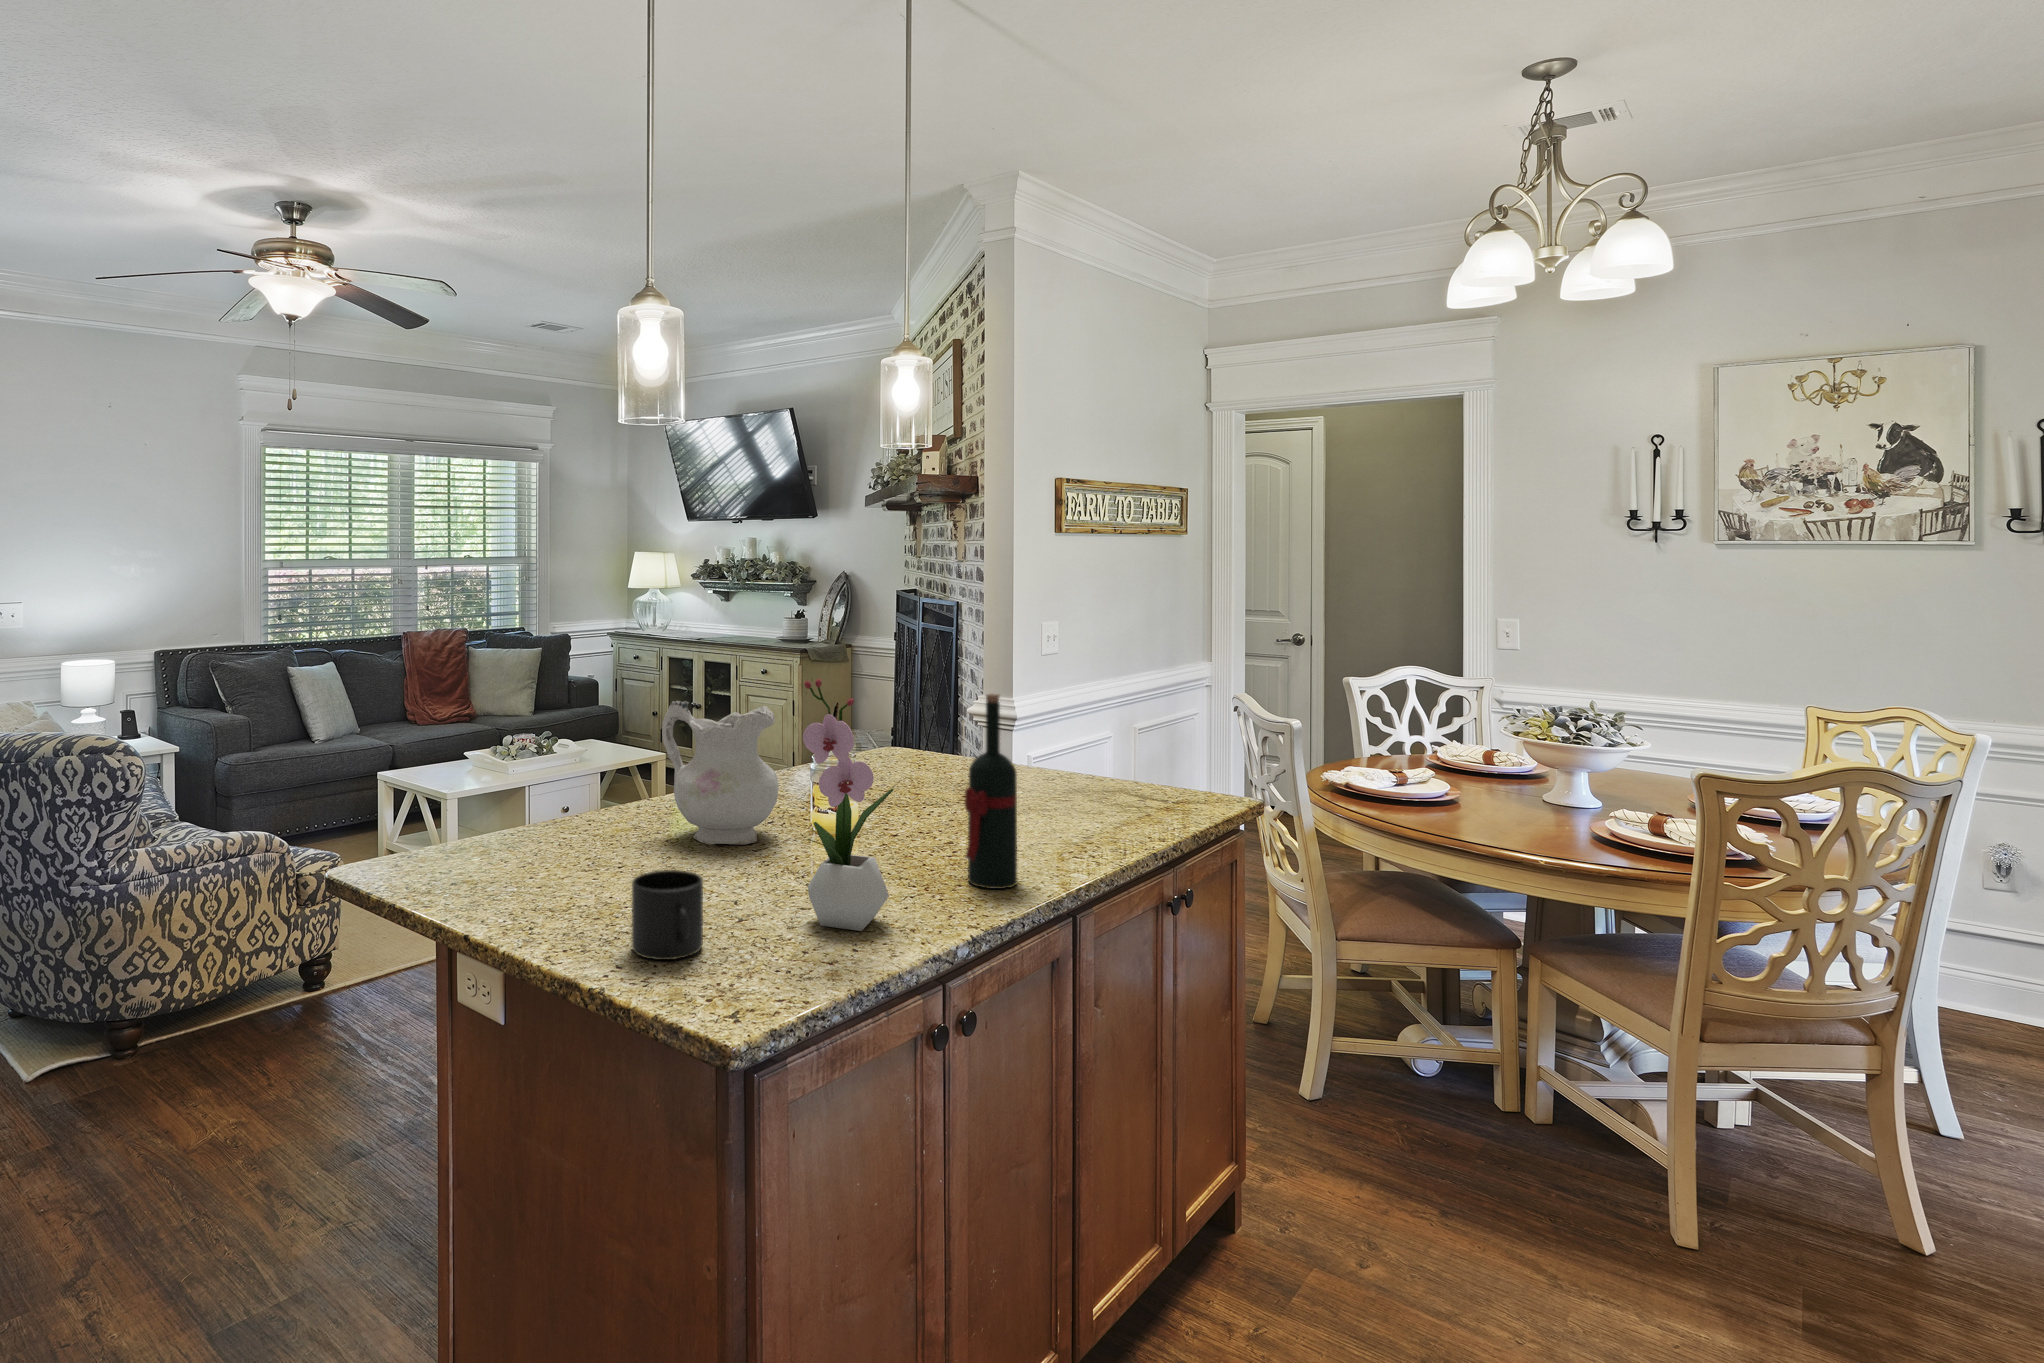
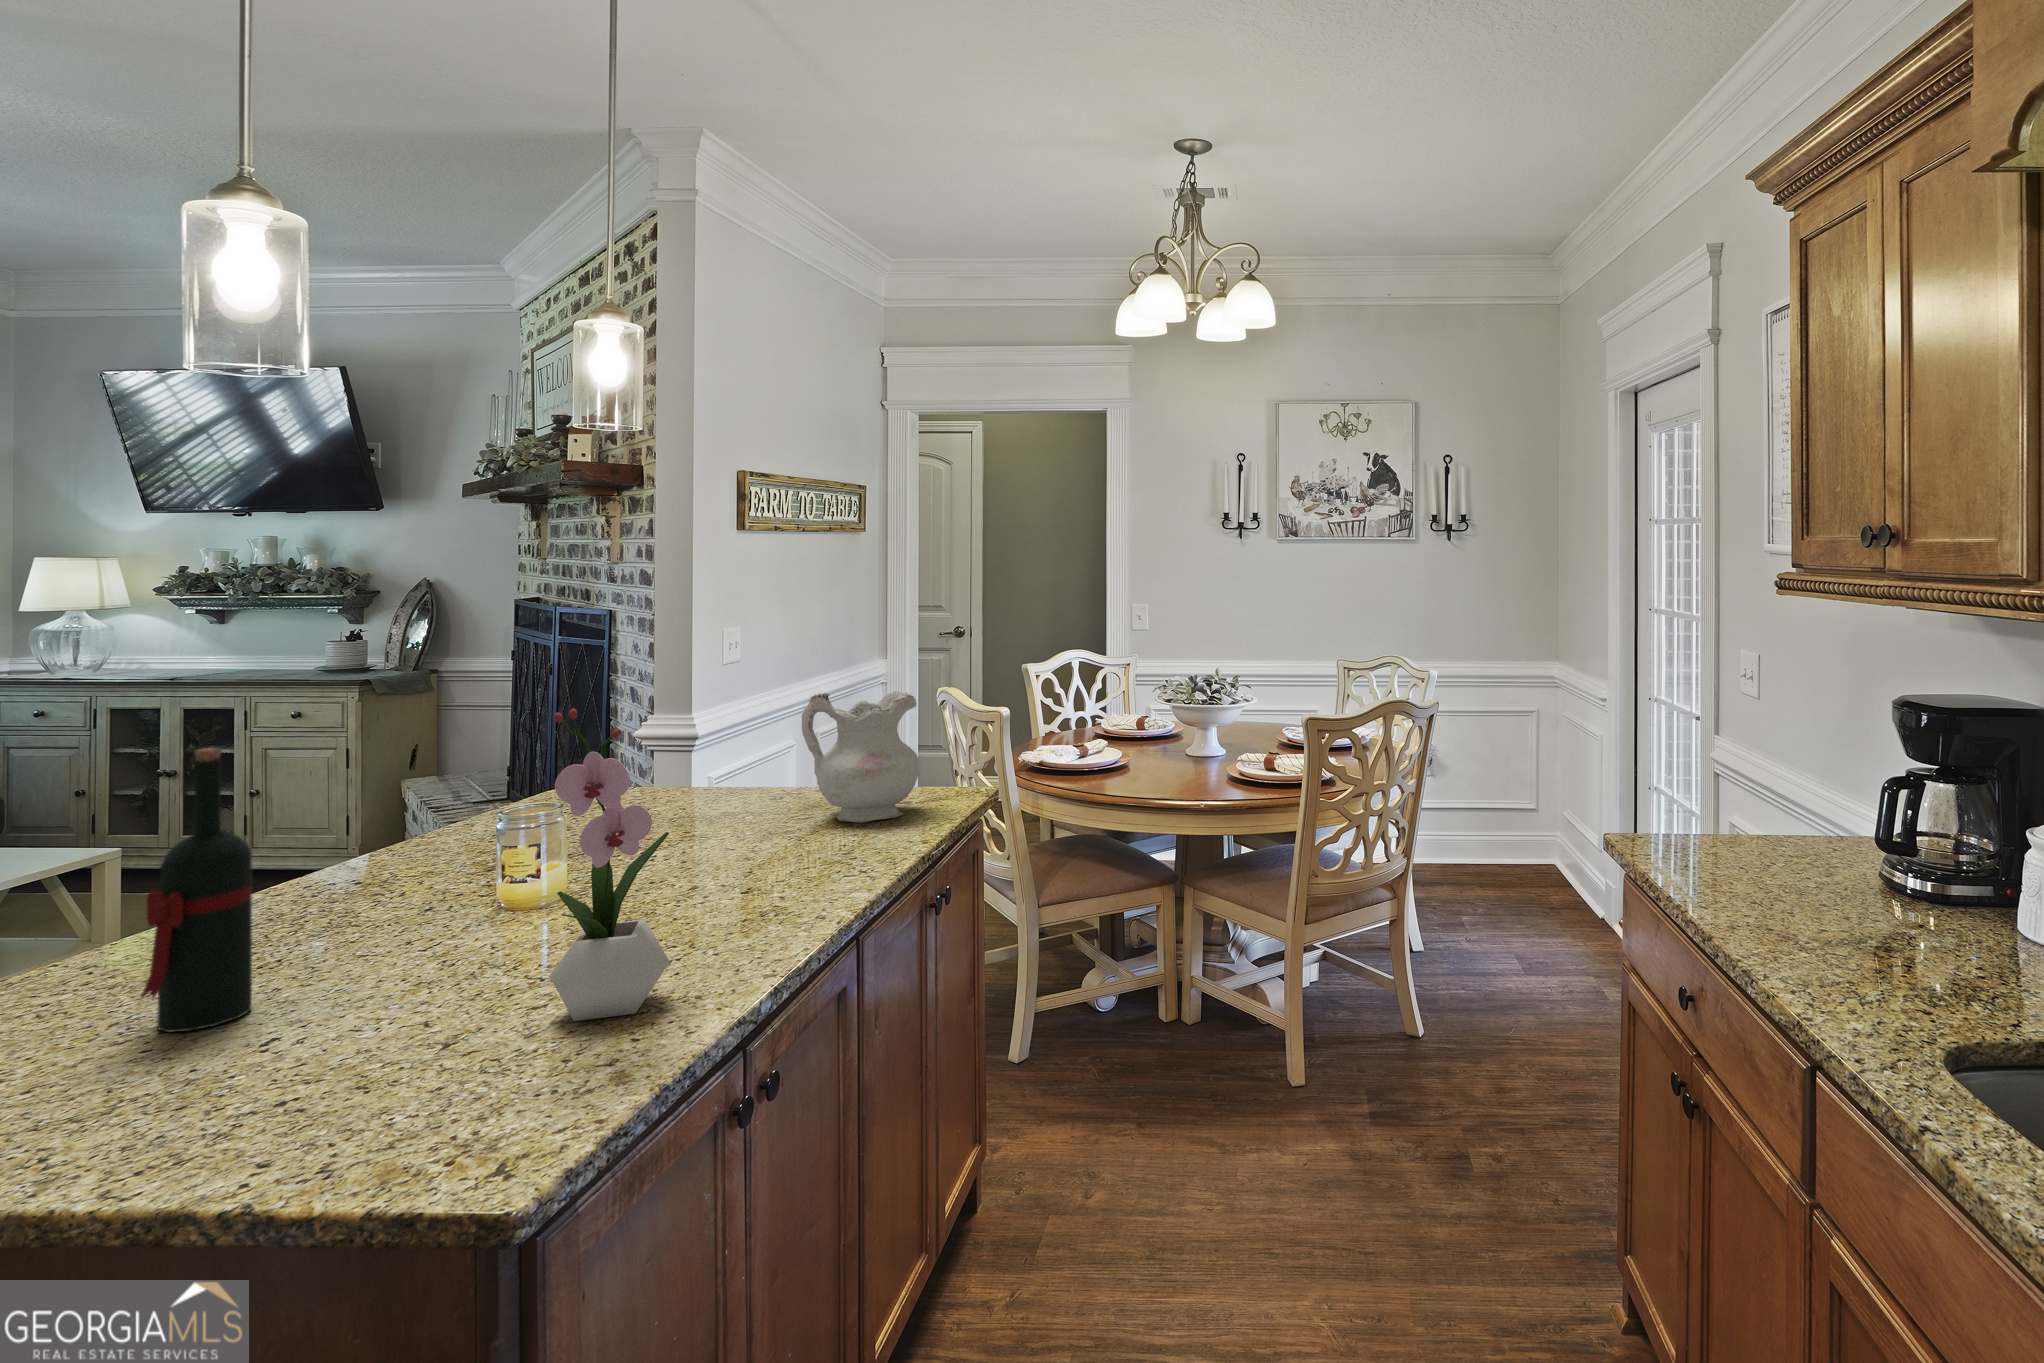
wine bottle: present [965,694,1017,889] -> present [141,748,252,1032]
ceramic pitcher: present [662,701,778,845] -> present [802,691,919,823]
mug: present [632,870,703,960] -> none [271,998,402,1141]

